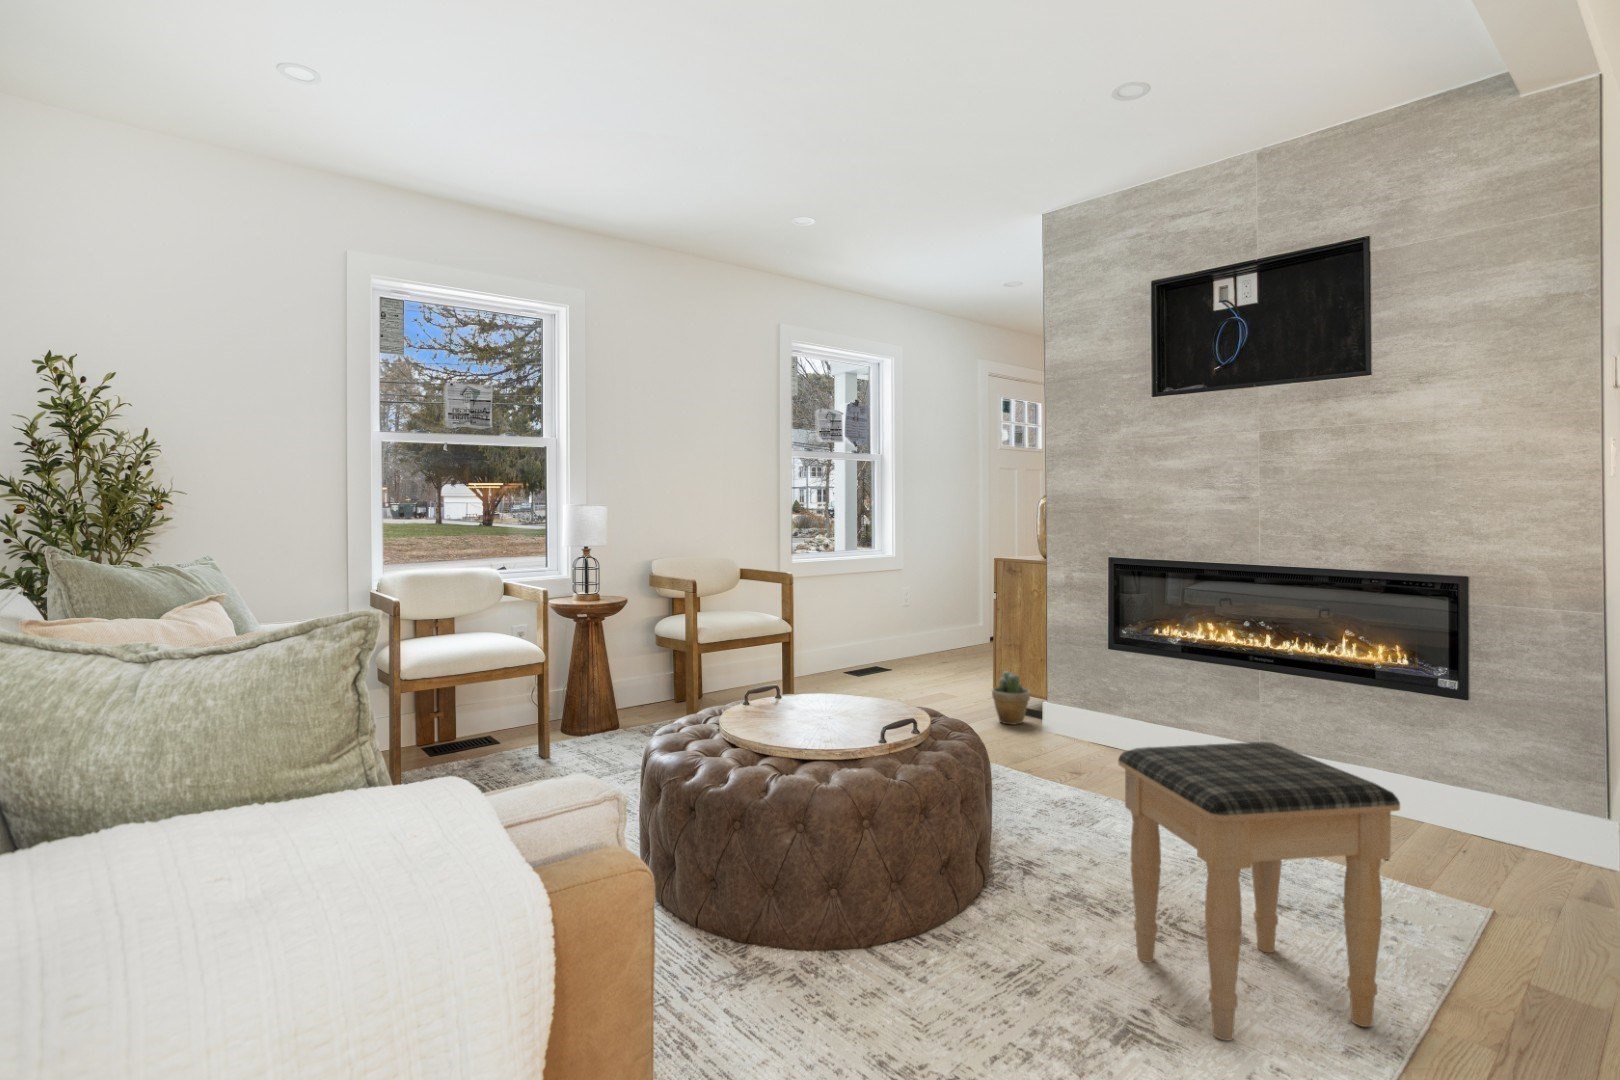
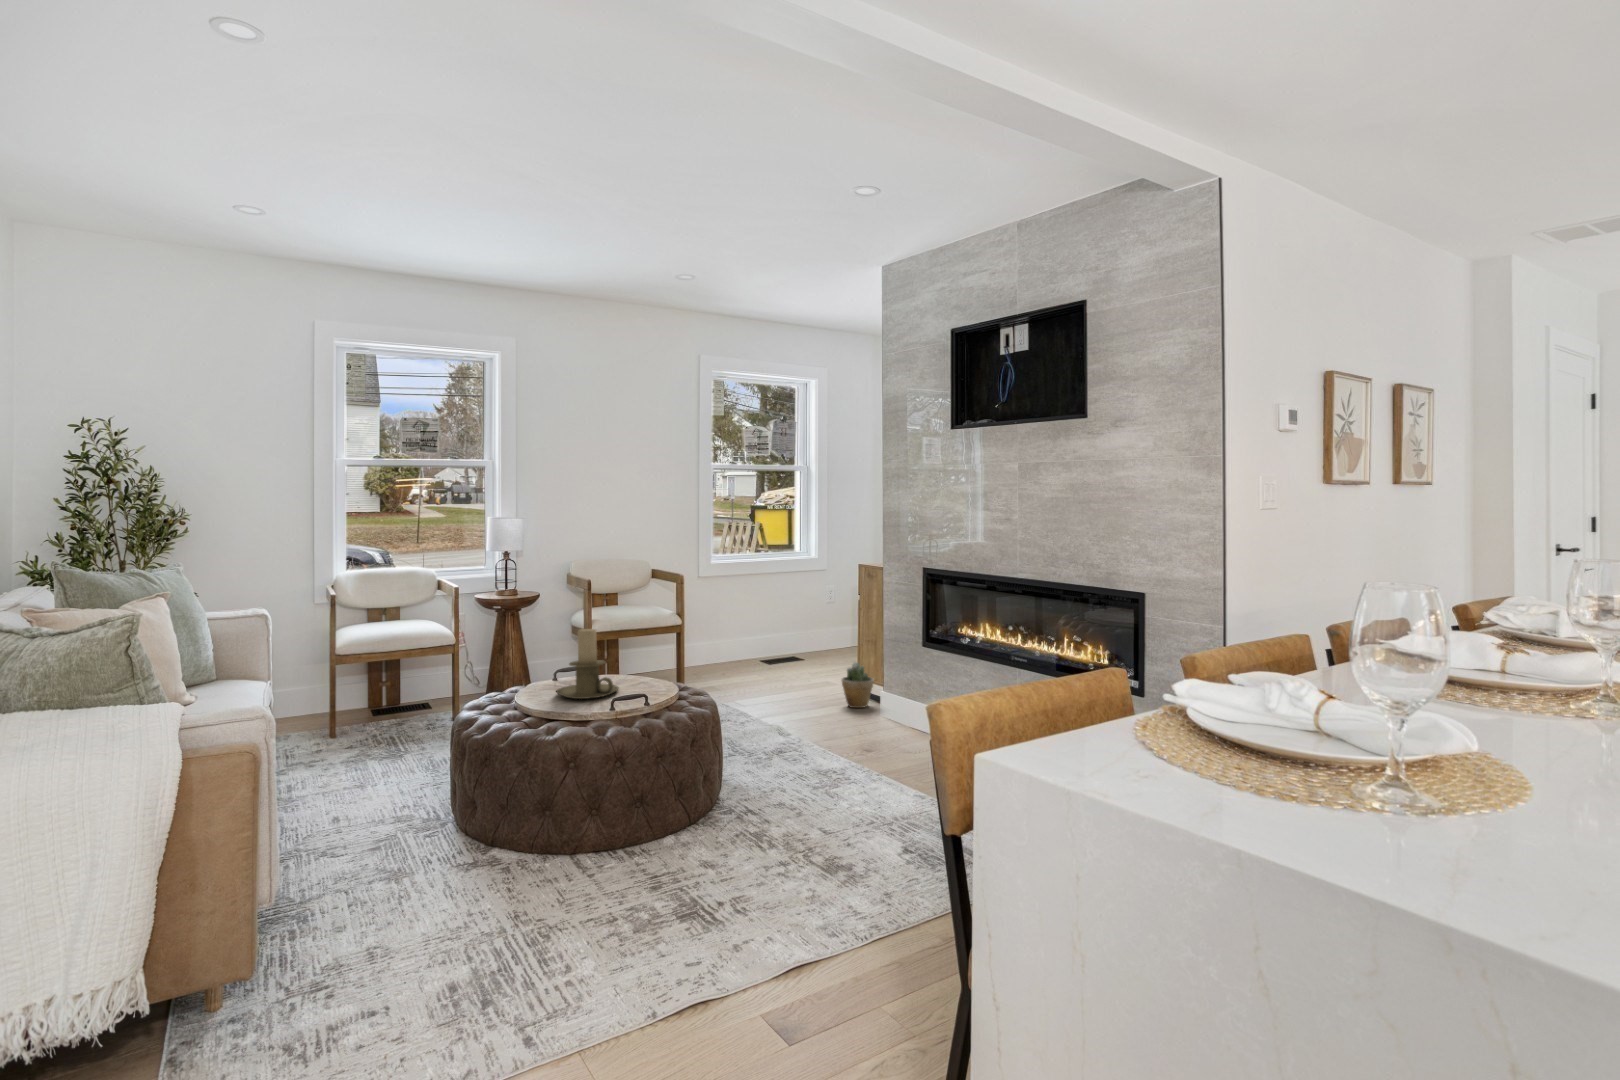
candle holder: none [773,636,854,729] -> present [556,629,619,699]
footstool: present [1118,742,1400,1040] -> none [744,716,890,921]

